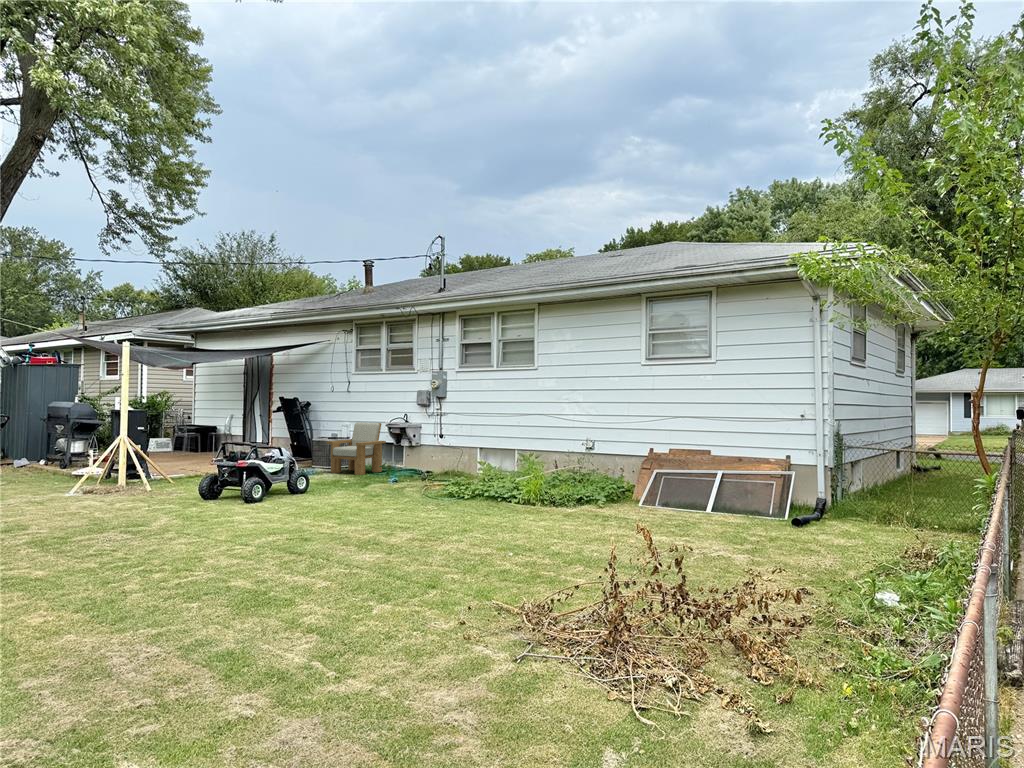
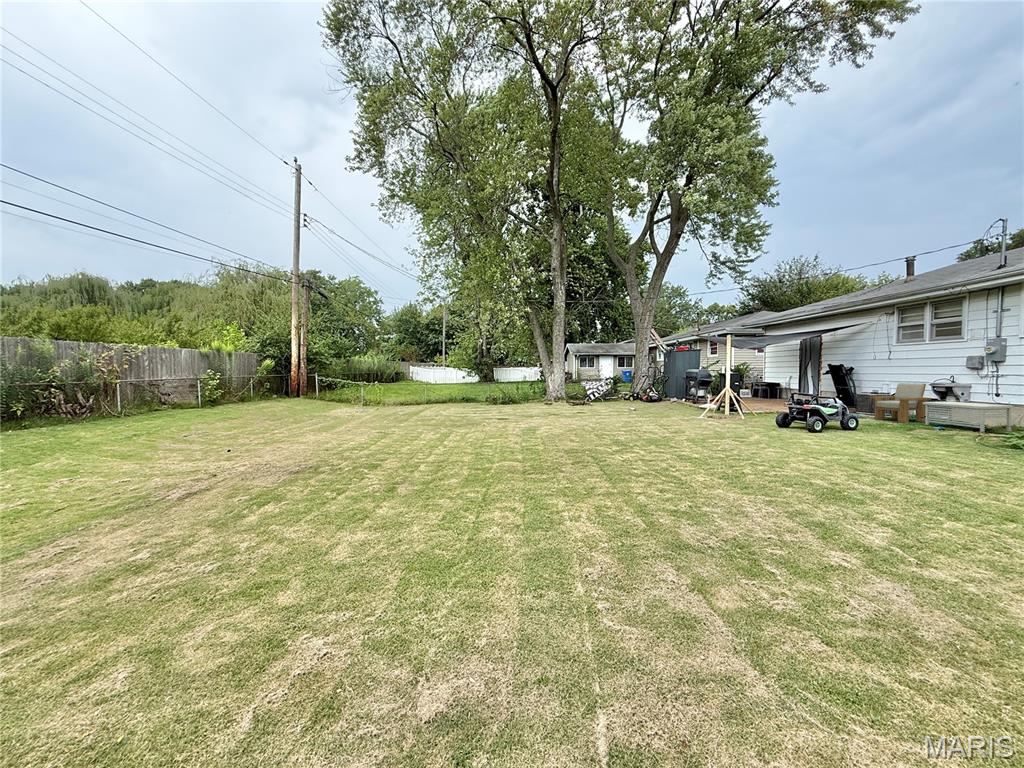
storage bench: none [378,445,452,481] -> present [923,402,1014,432]

